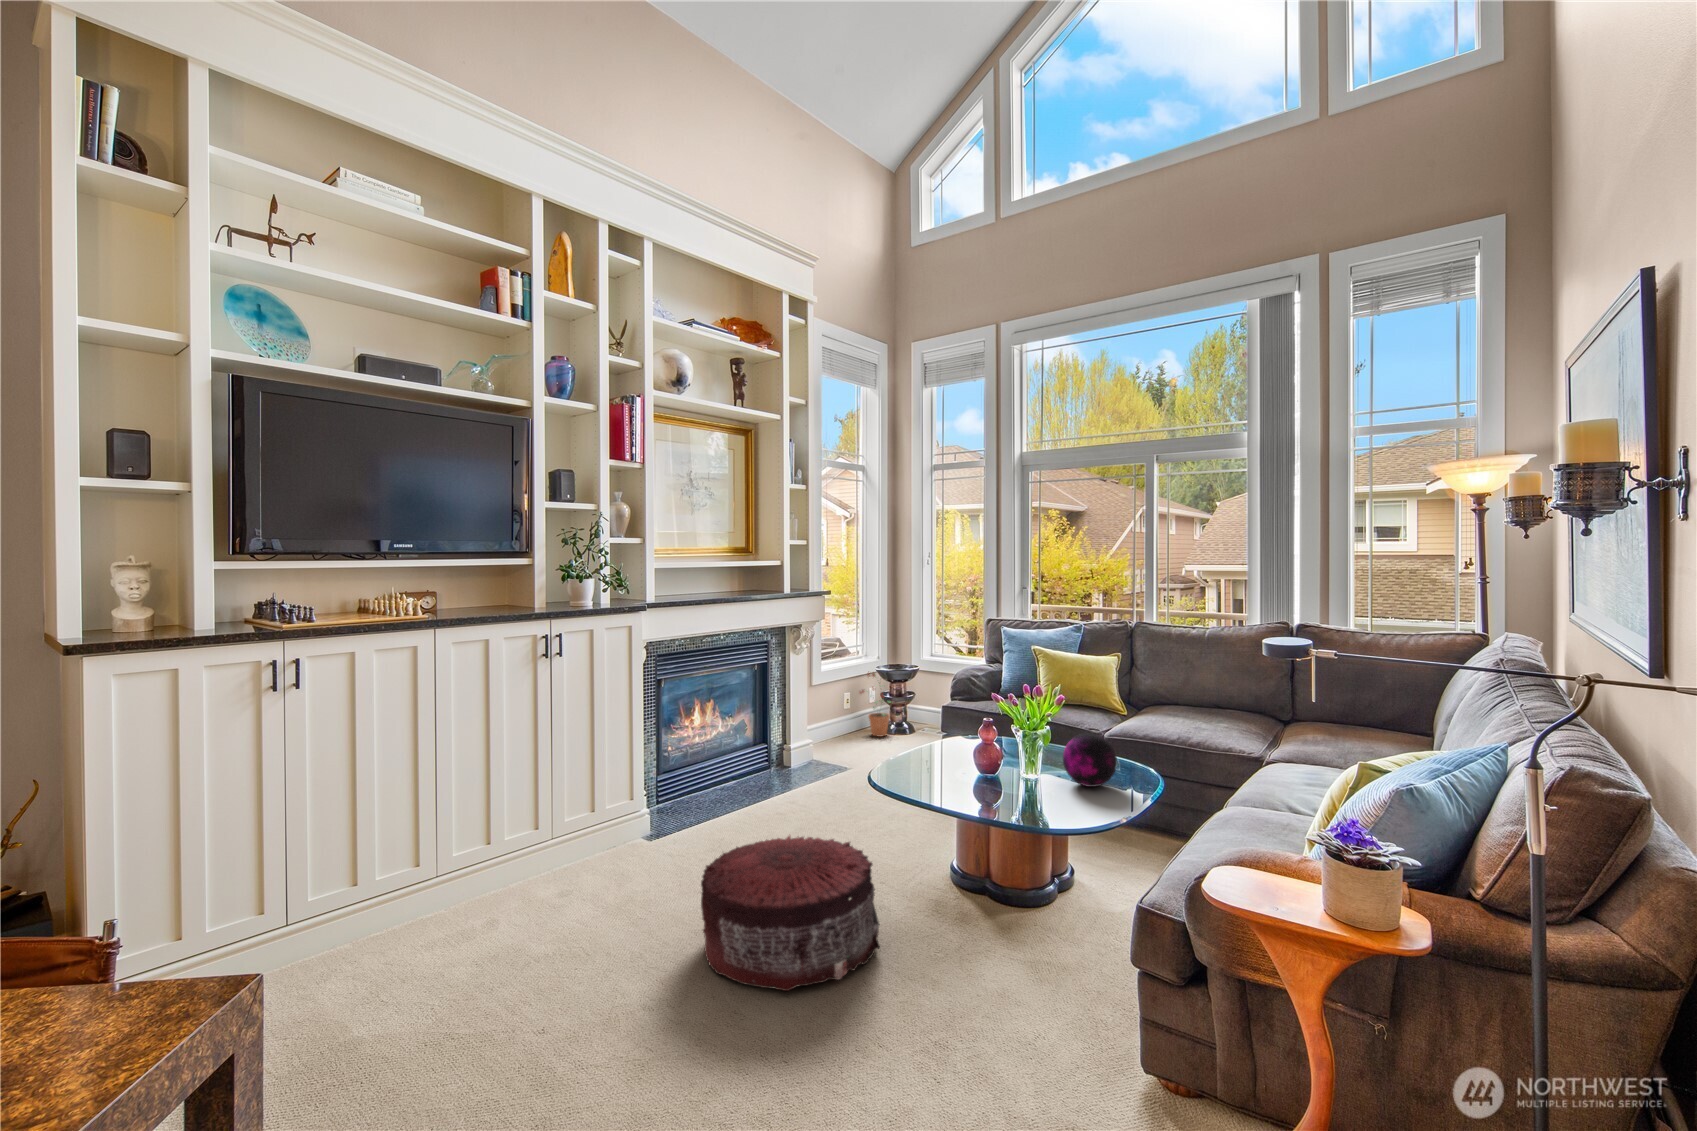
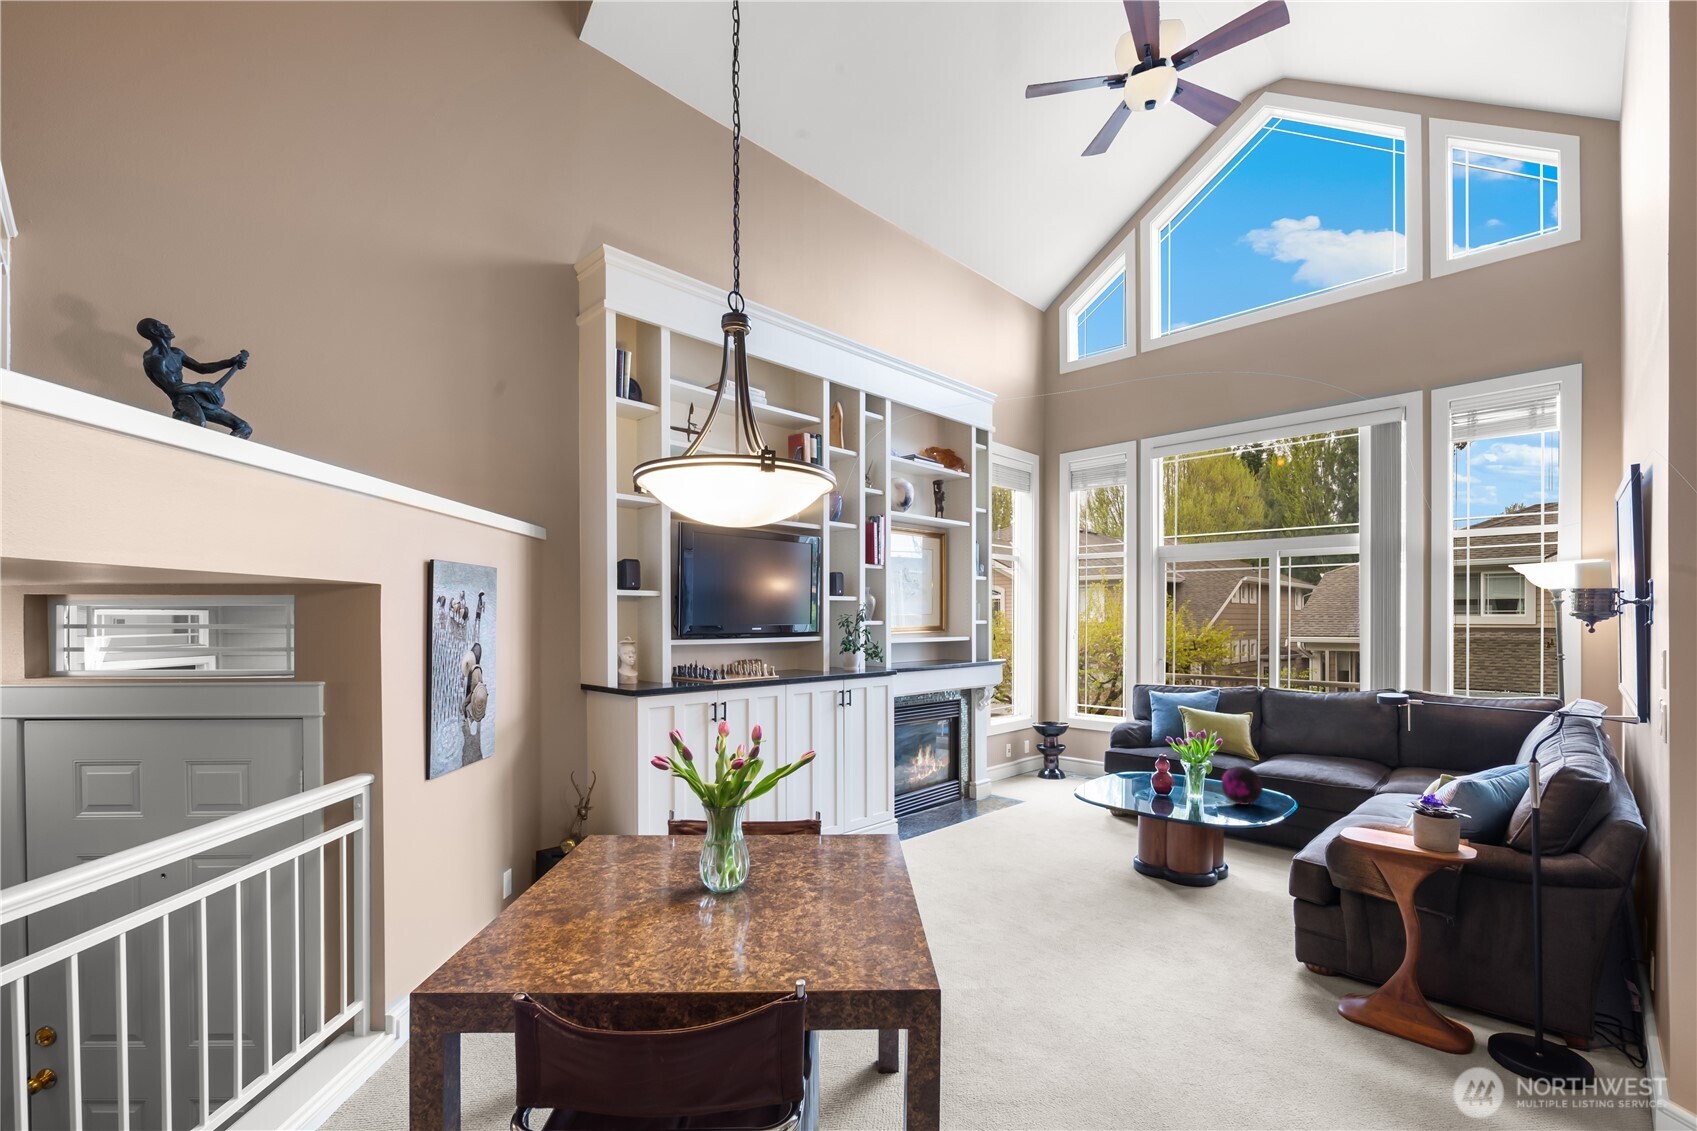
potted plant: present [860,672,890,737] -> none [1020,727,1050,781]
pouf: present [701,836,880,991] -> none [981,830,1107,921]

